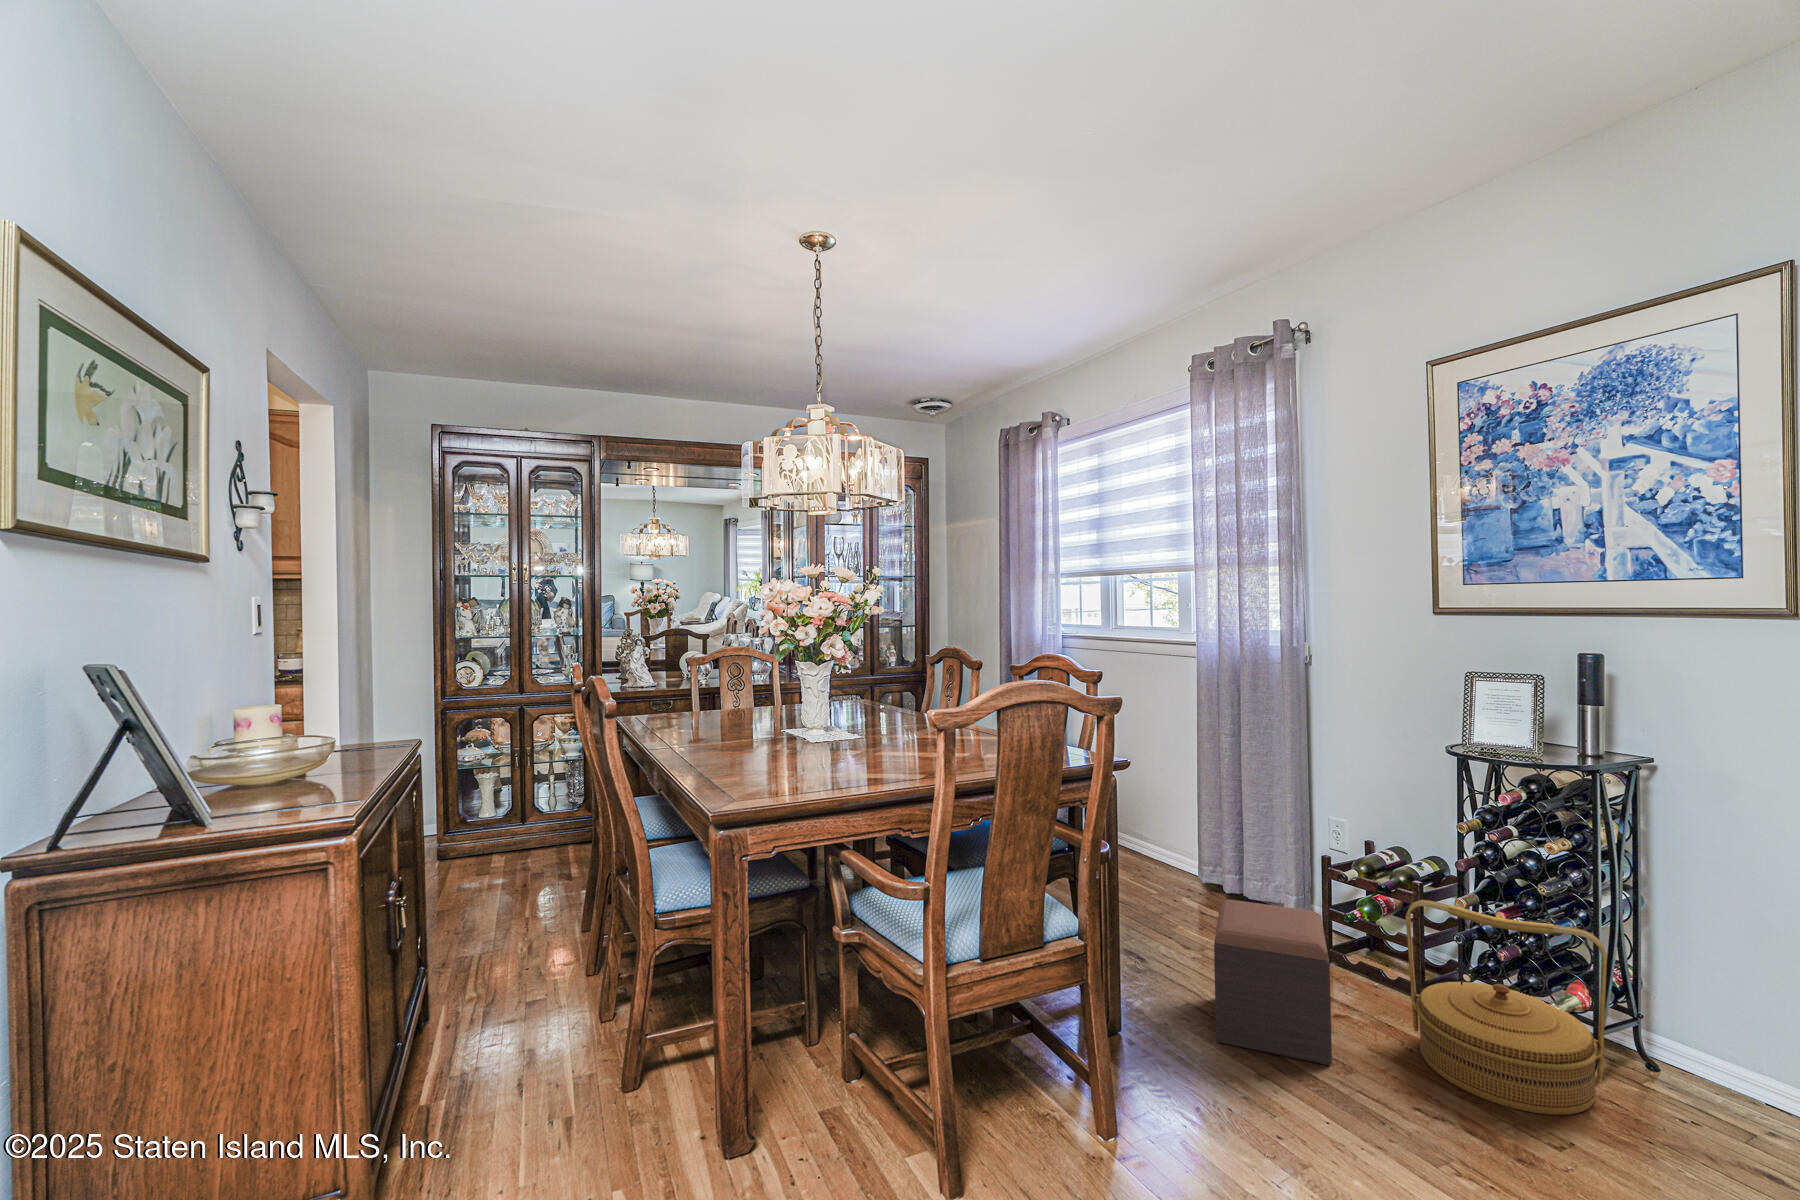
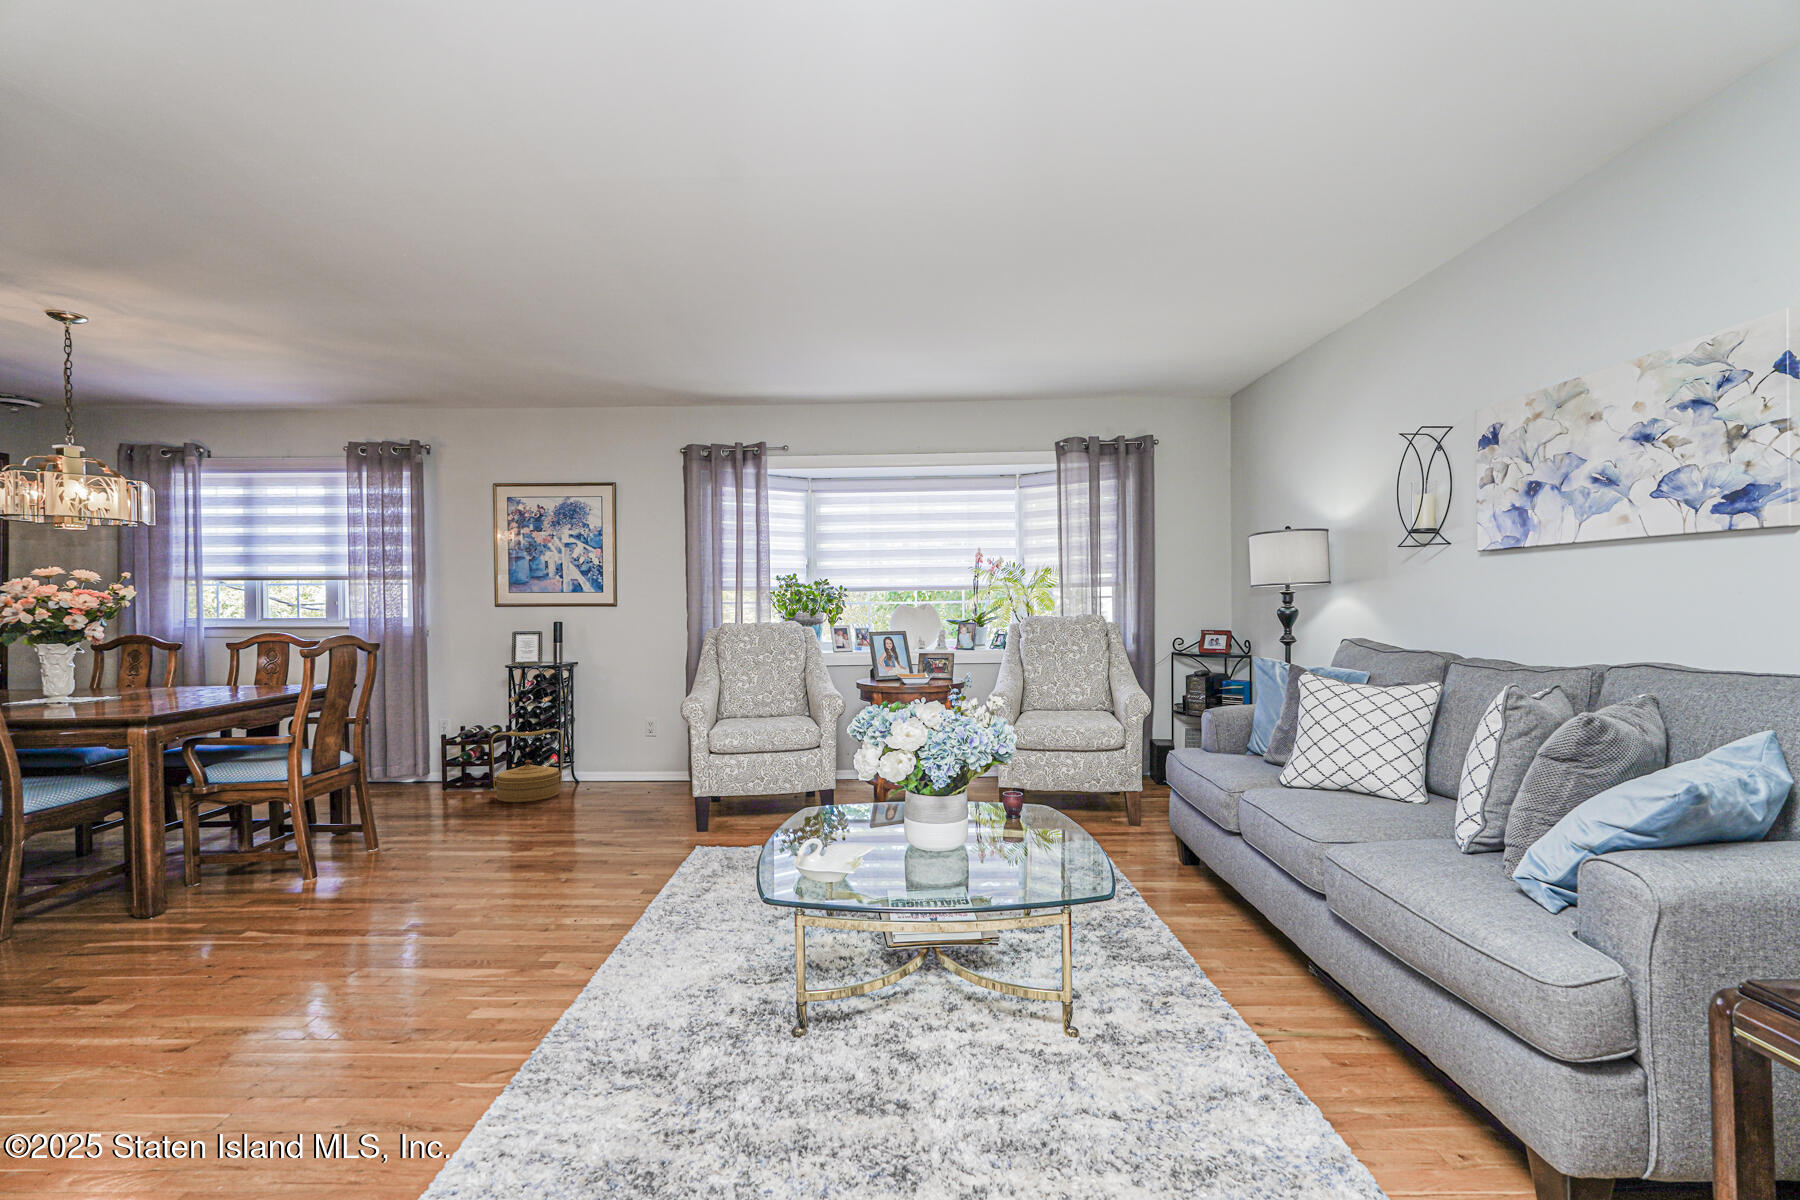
footstool: present [1214,899,1332,1065] -> none [399,752,464,819]

